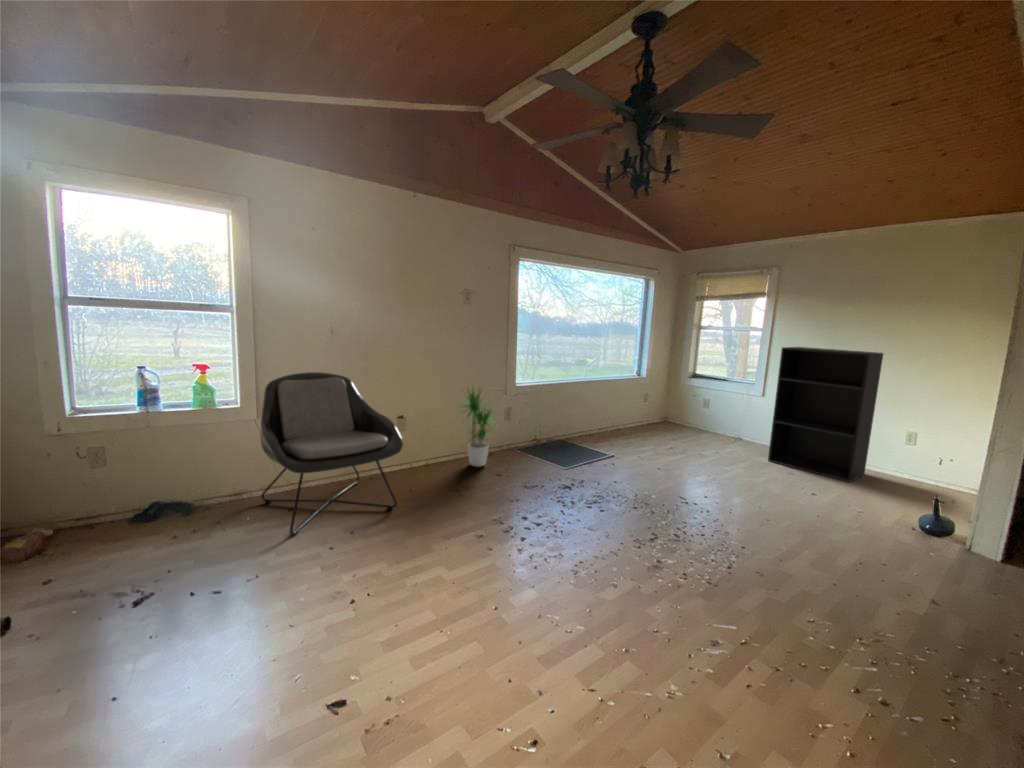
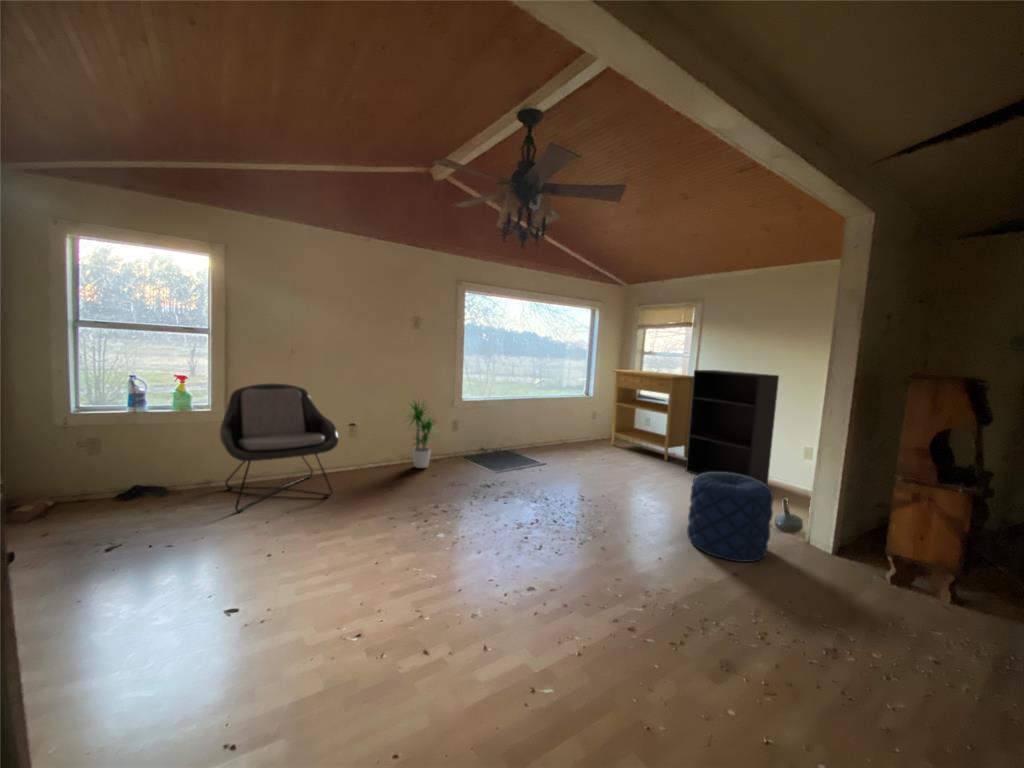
console table: none [667,347,773,449] -> present [611,370,693,461]
pouf: none [832,471,951,578] -> present [687,472,773,562]

